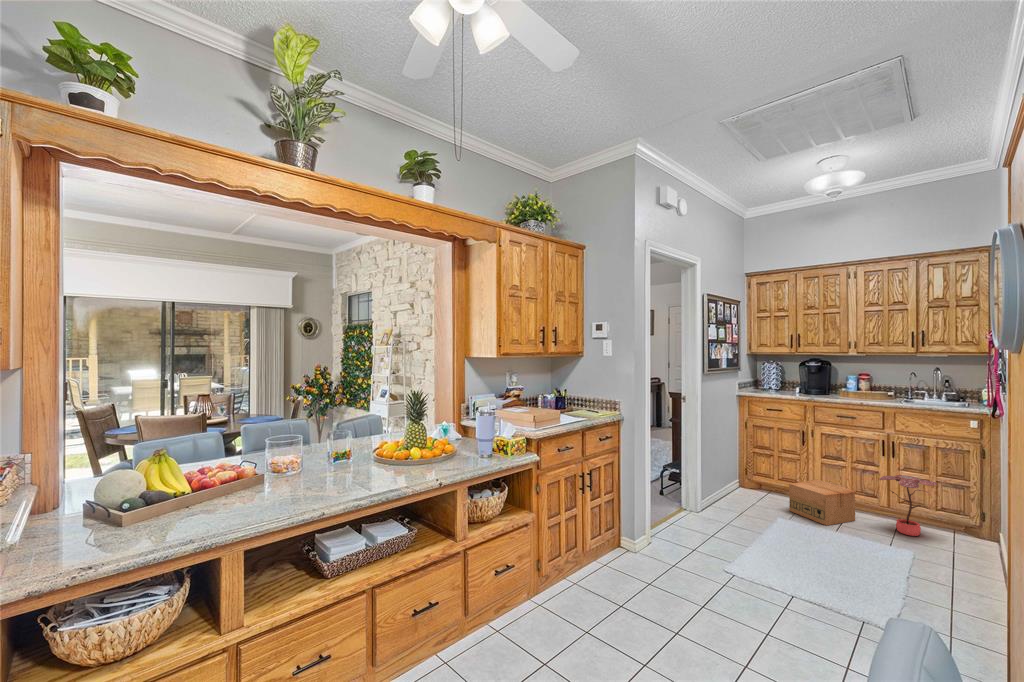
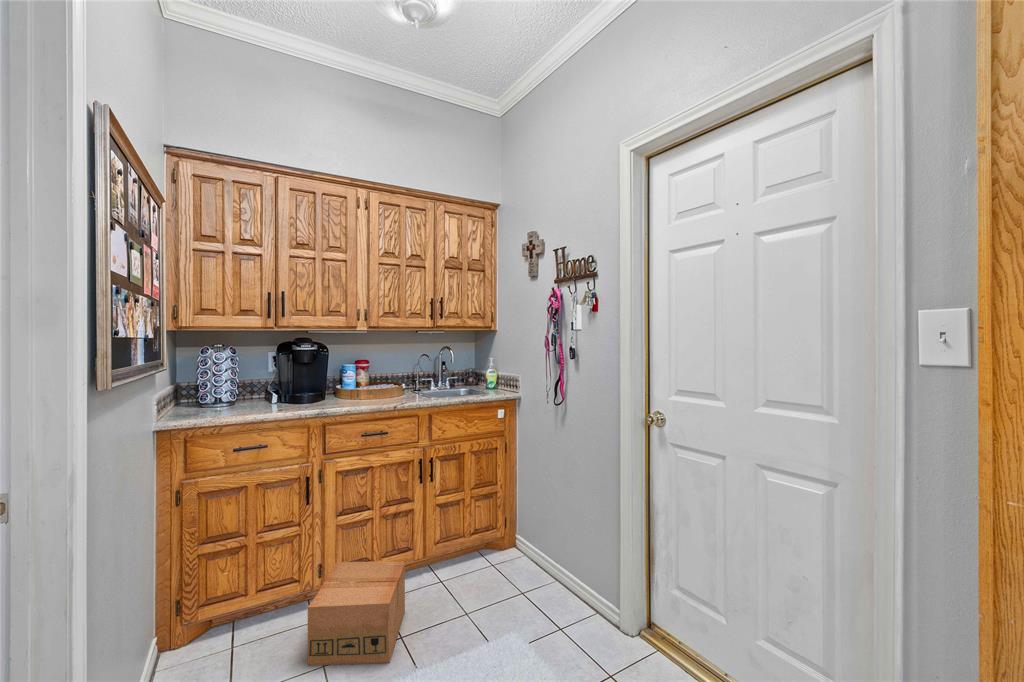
potted plant: present [879,475,937,536] -> none [438,505,495,600]

